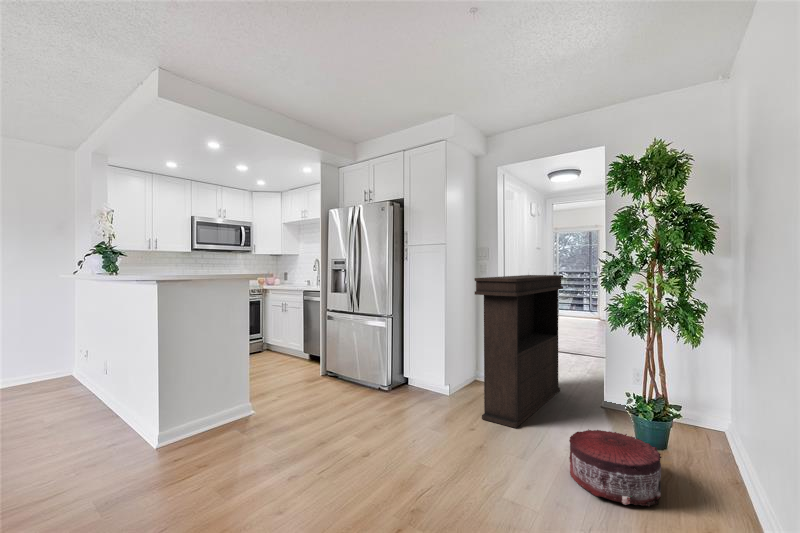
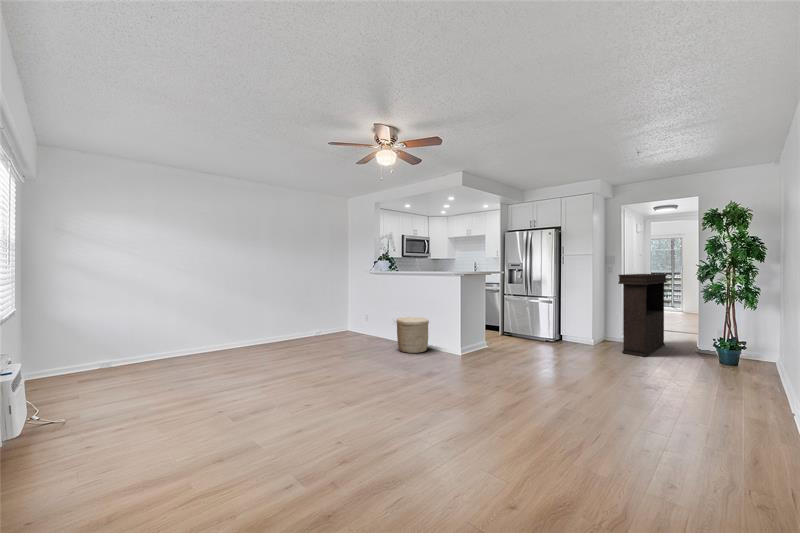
woven basket: none [36,365,122,448] -> present [396,317,429,353]
pouf: present [569,429,661,507] -> none [683,350,734,379]

